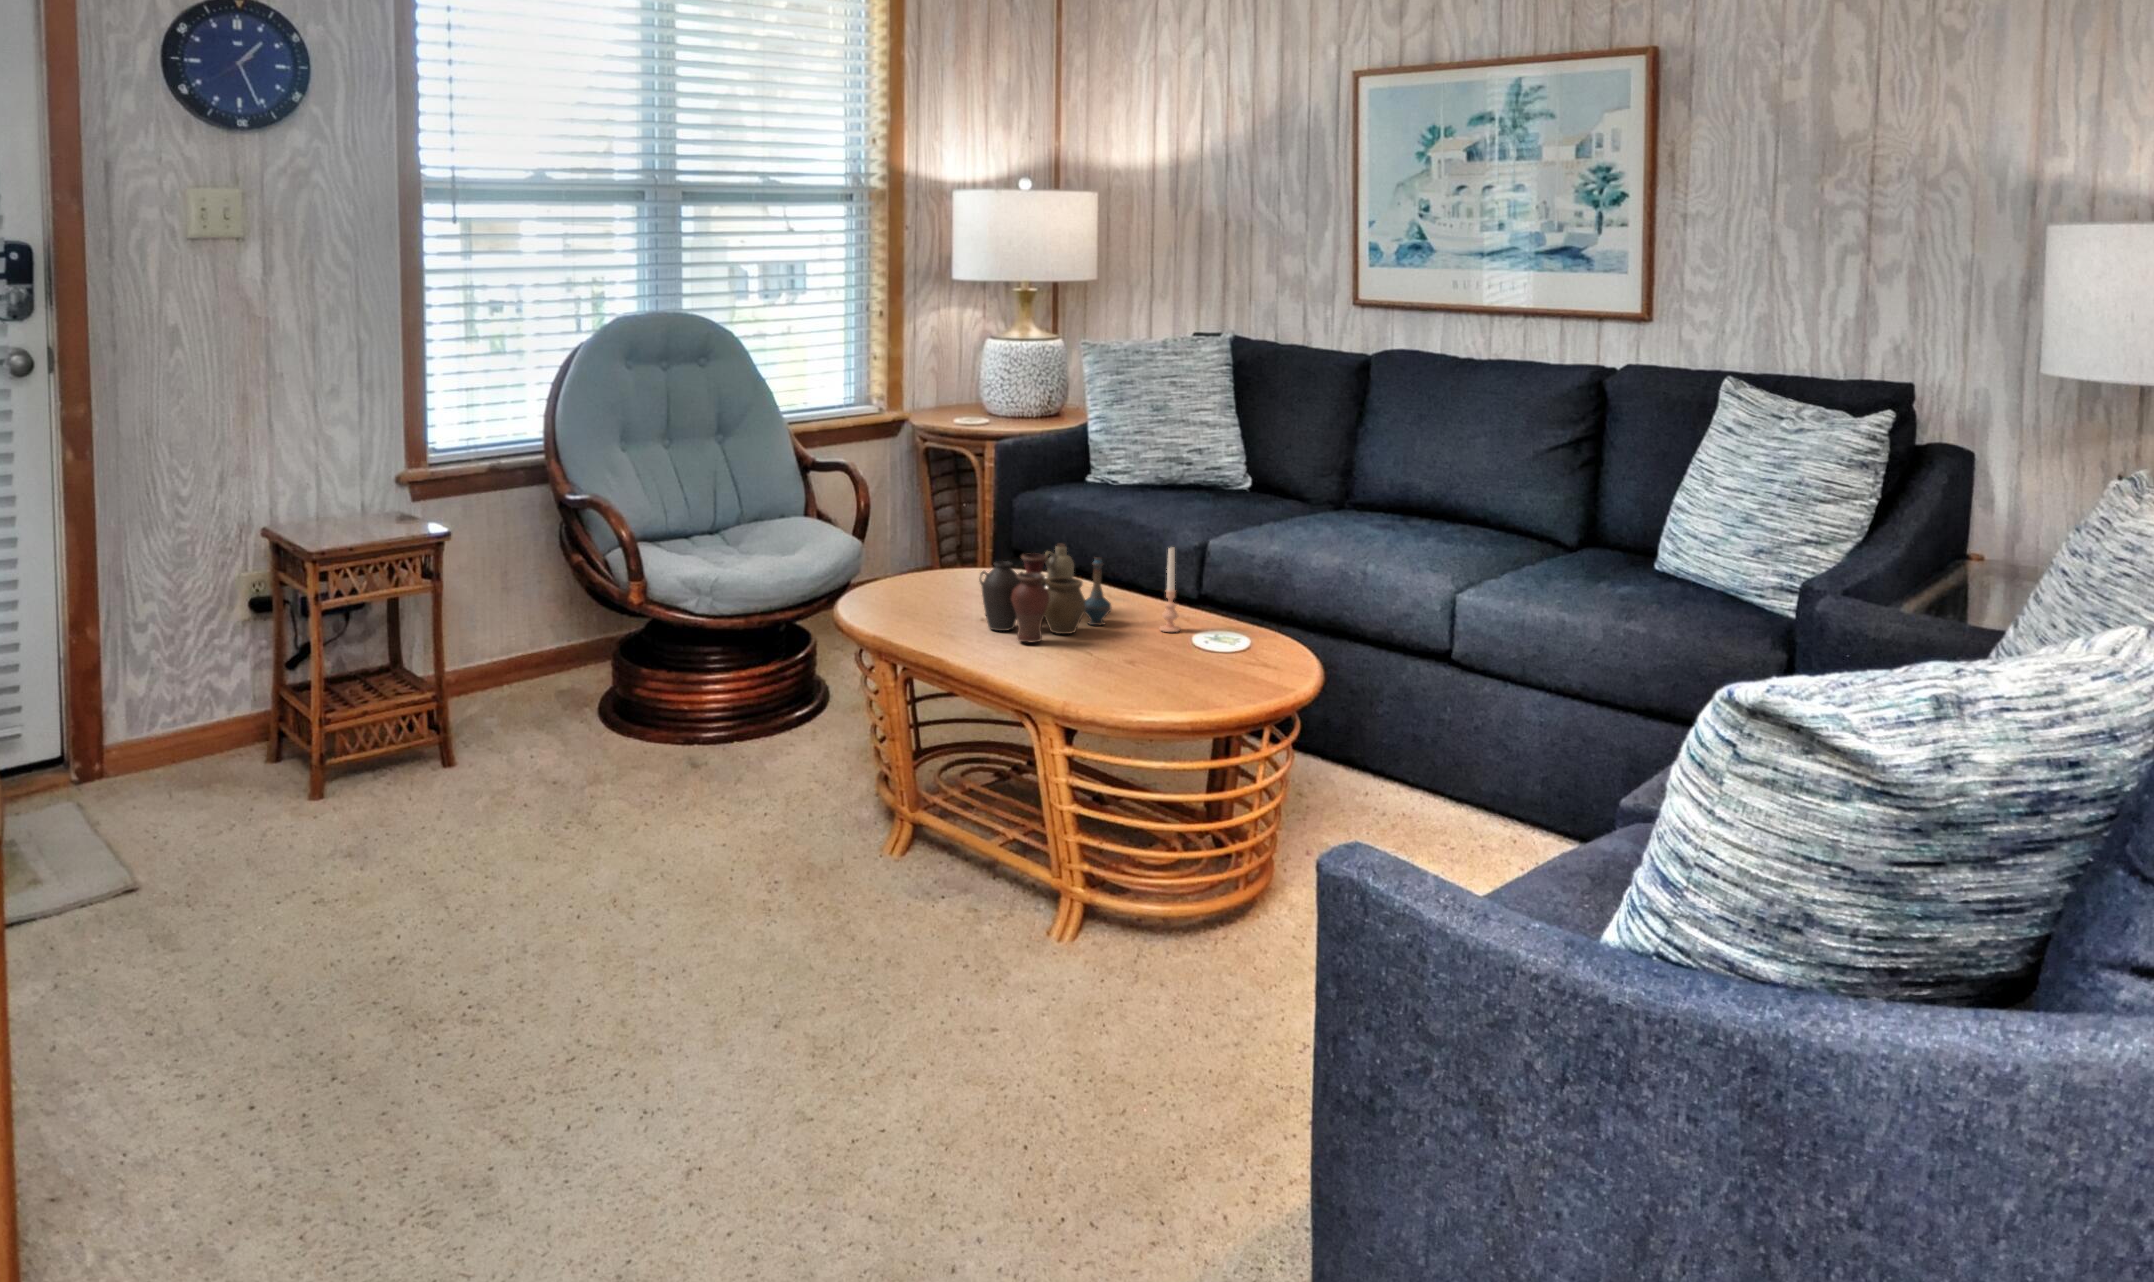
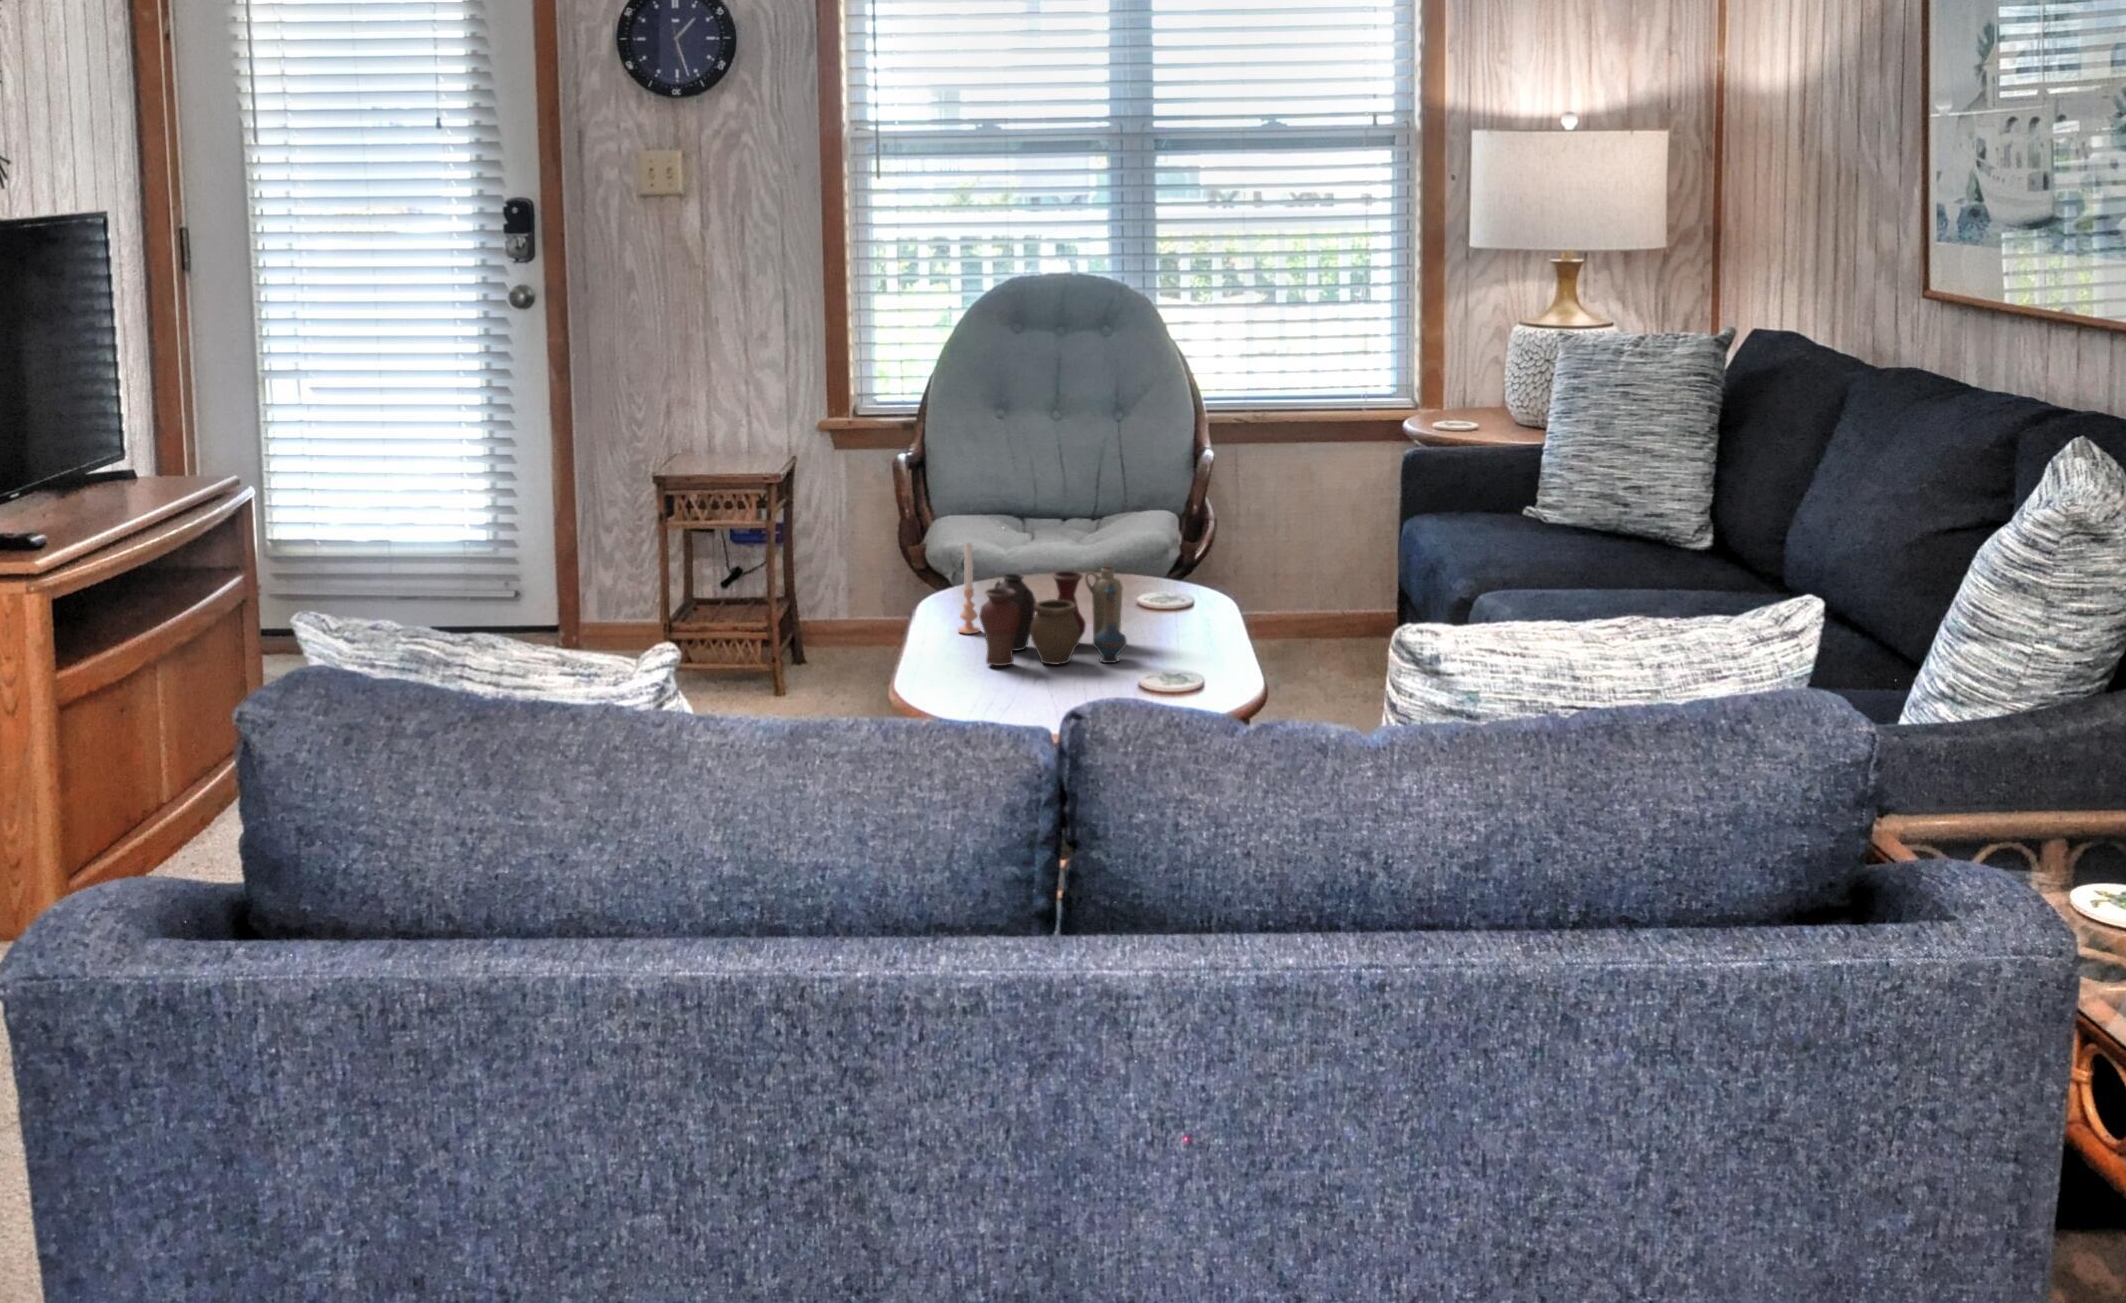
candle: present [1160,547,1180,632] -> present [958,543,980,634]

